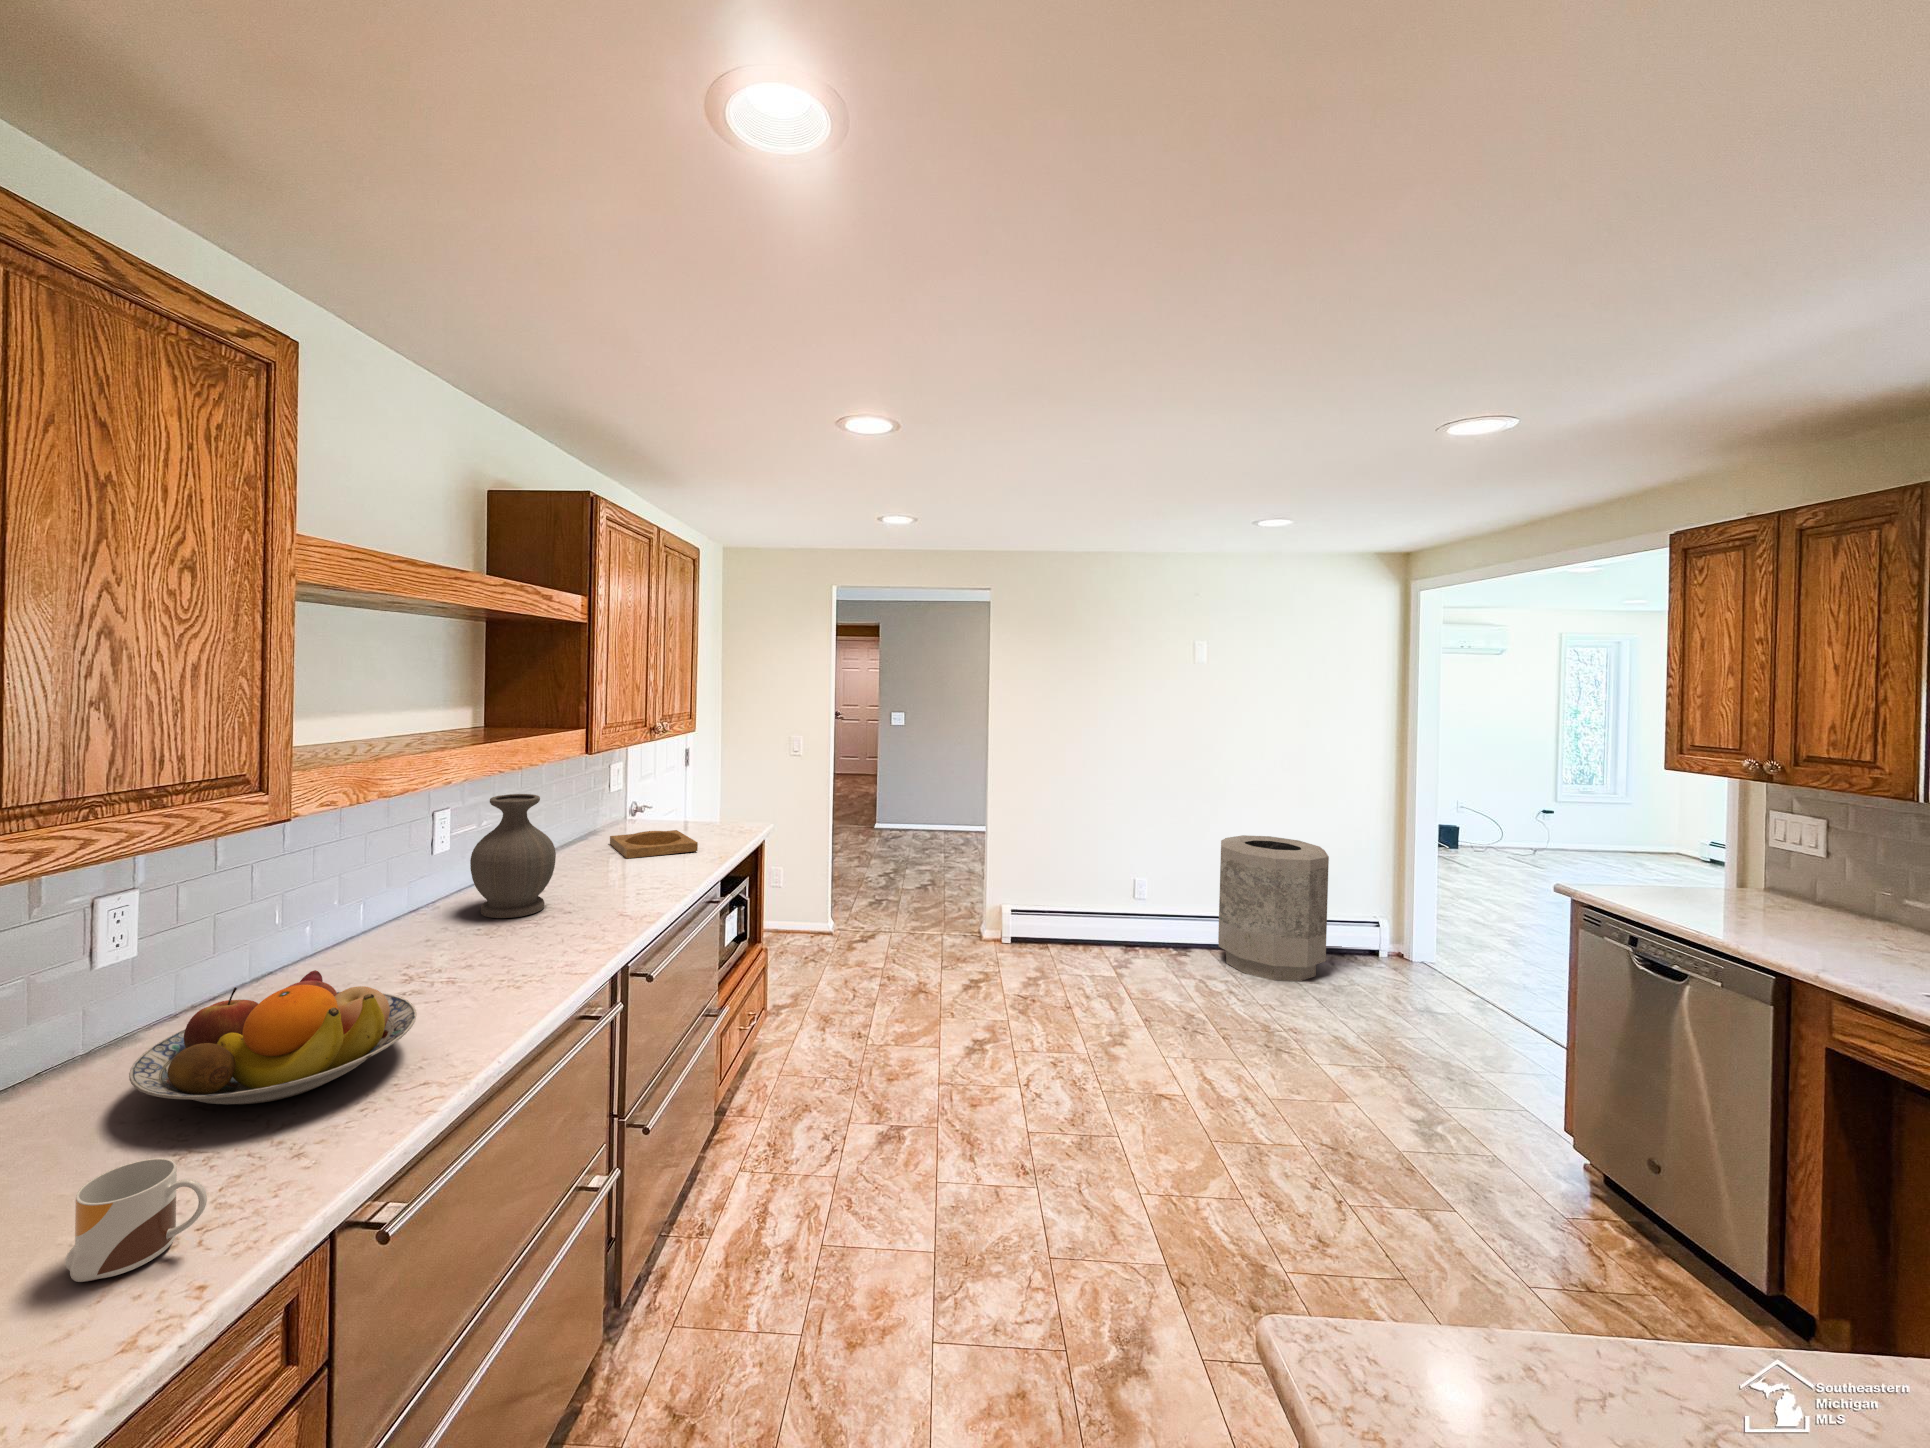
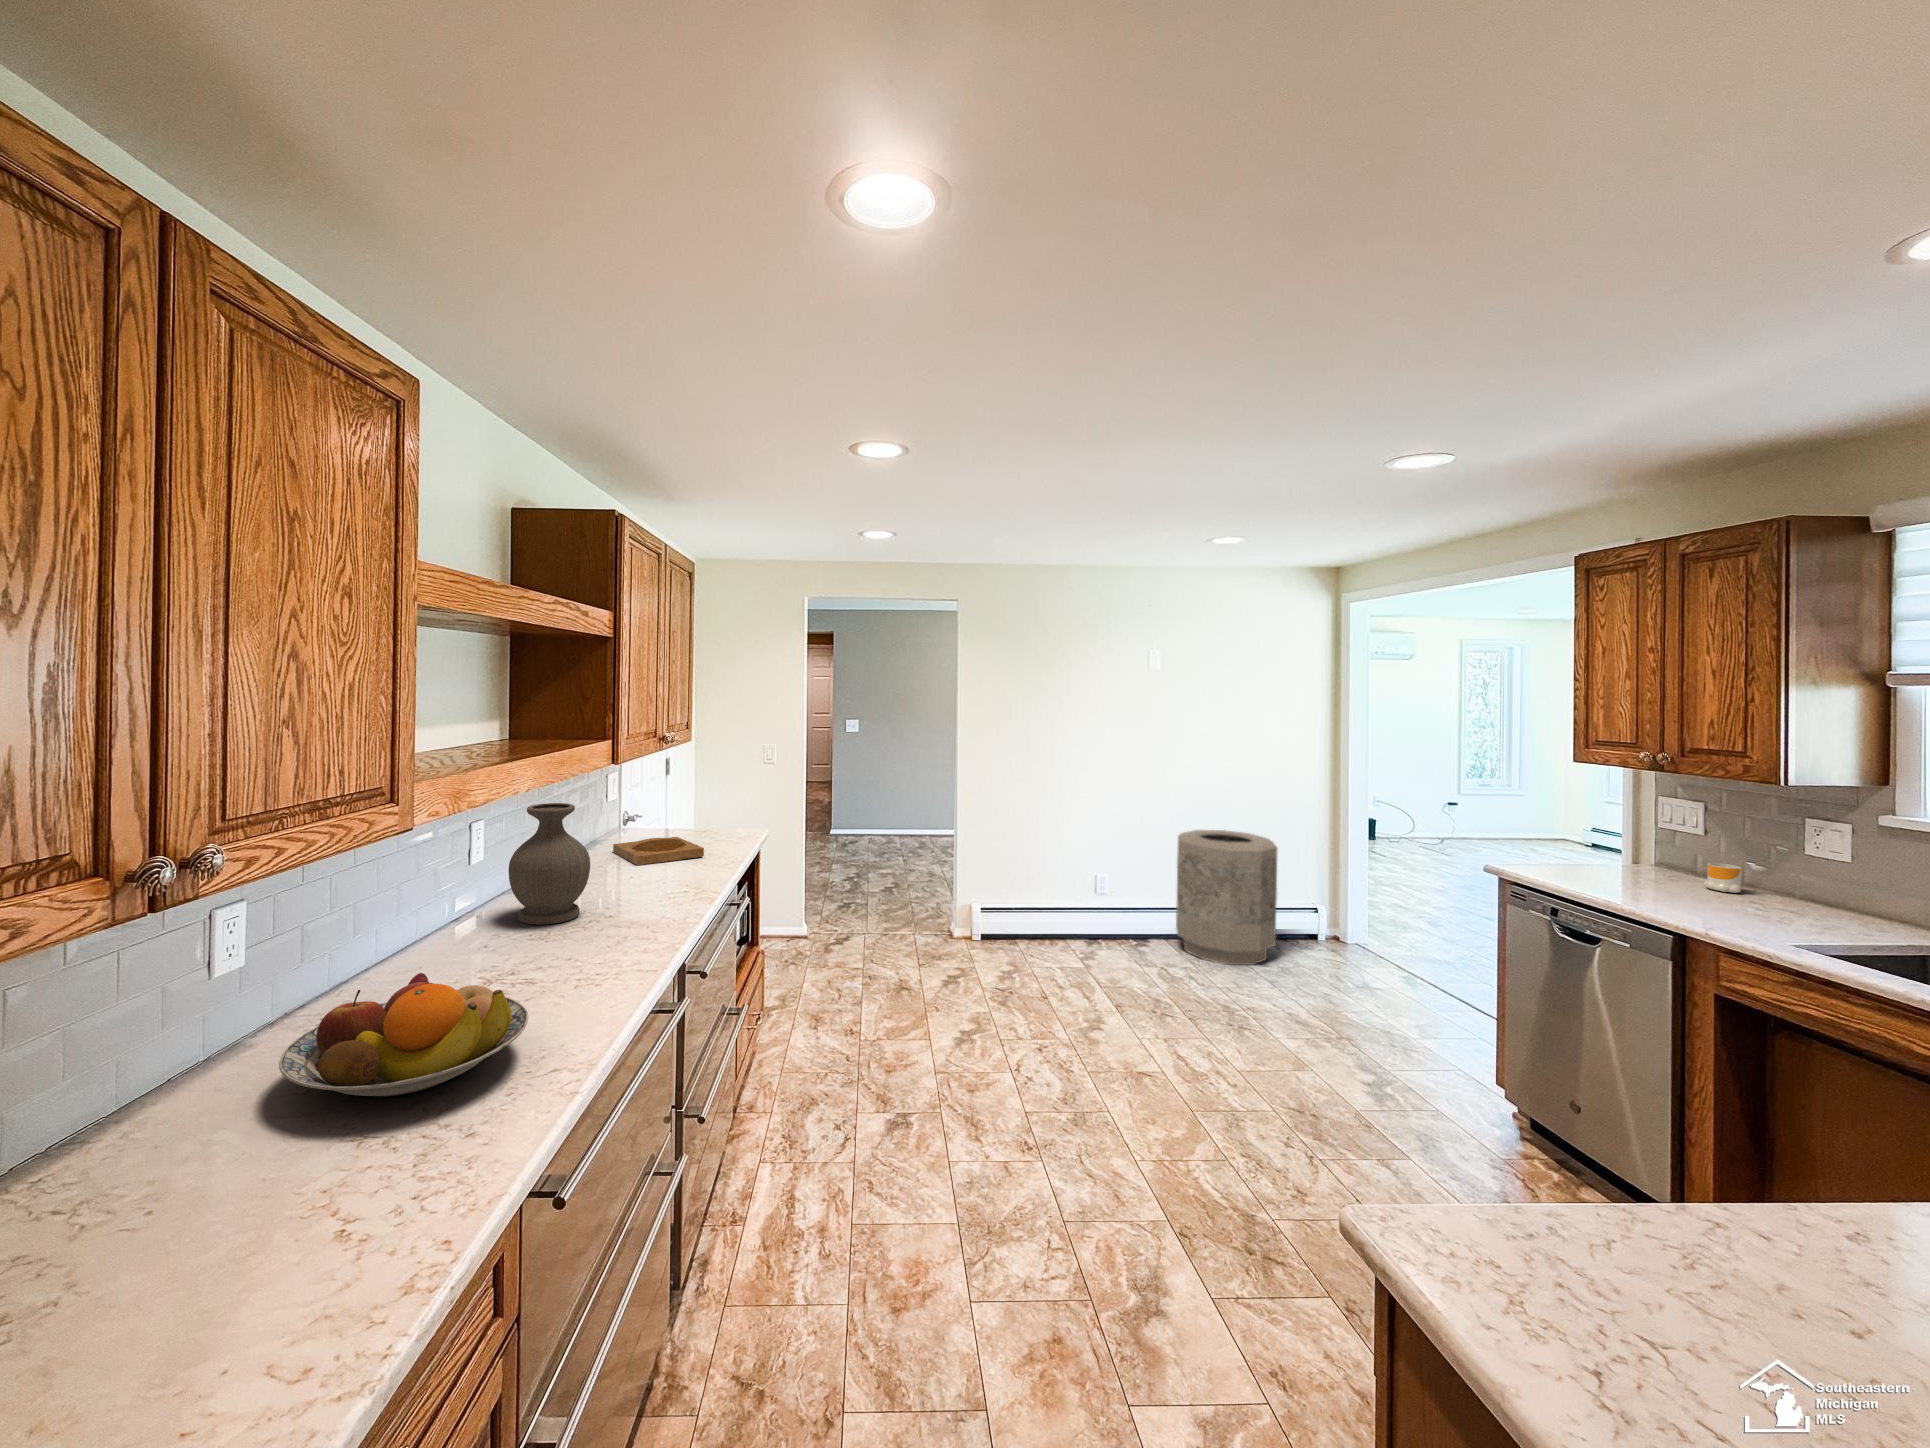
mug: present [65,1158,207,1282] -> present [1704,863,1741,893]

